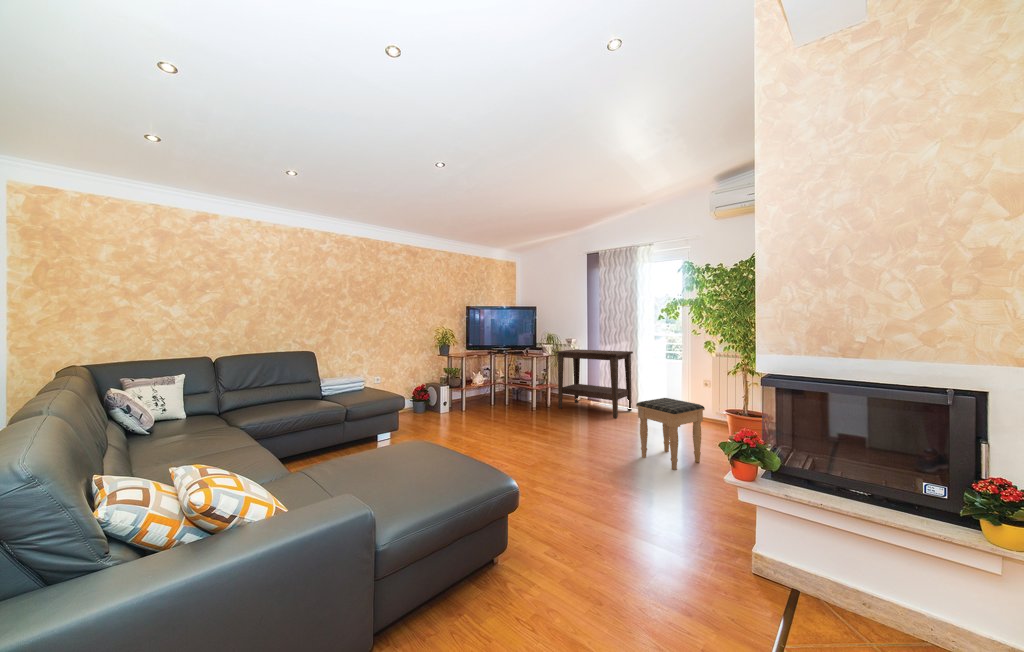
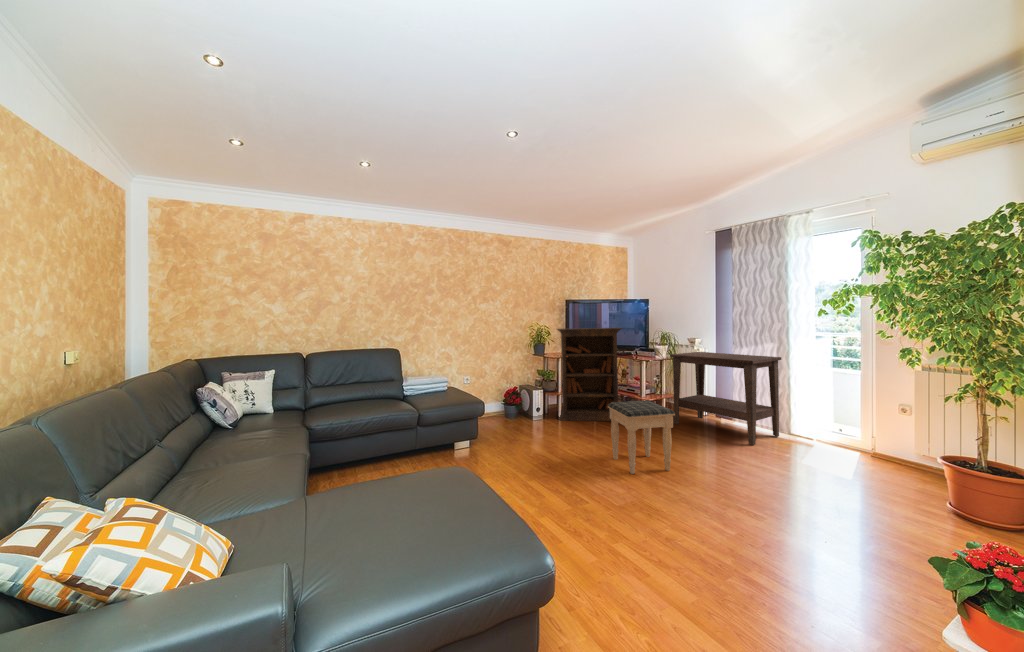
bookcase: none [460,330,520,413] -> present [557,328,622,421]
footstool: present [636,398,705,470] -> present [608,400,675,474]

